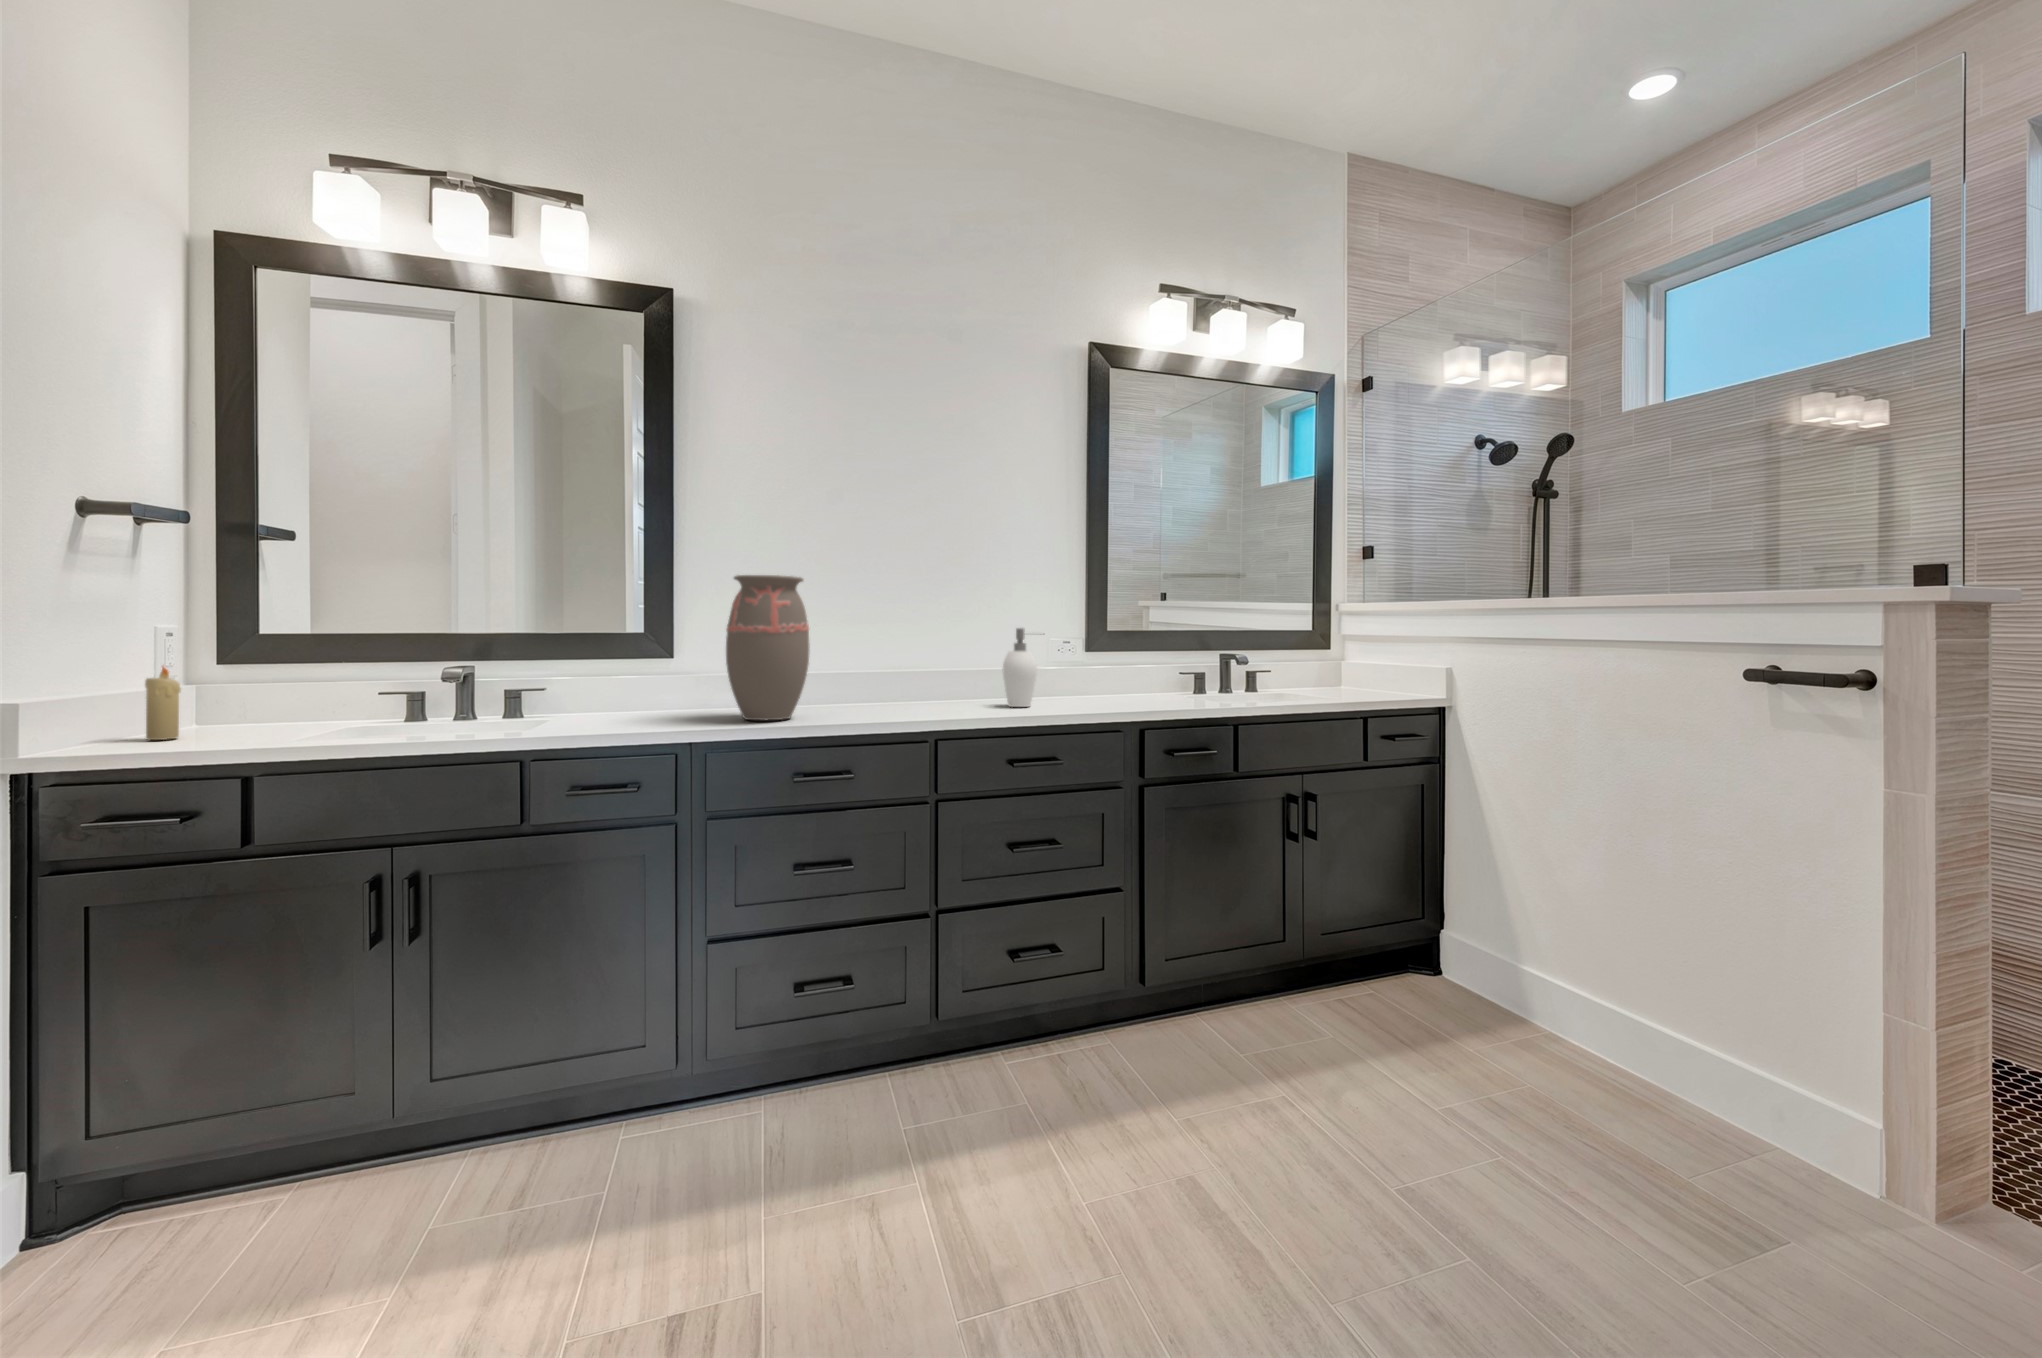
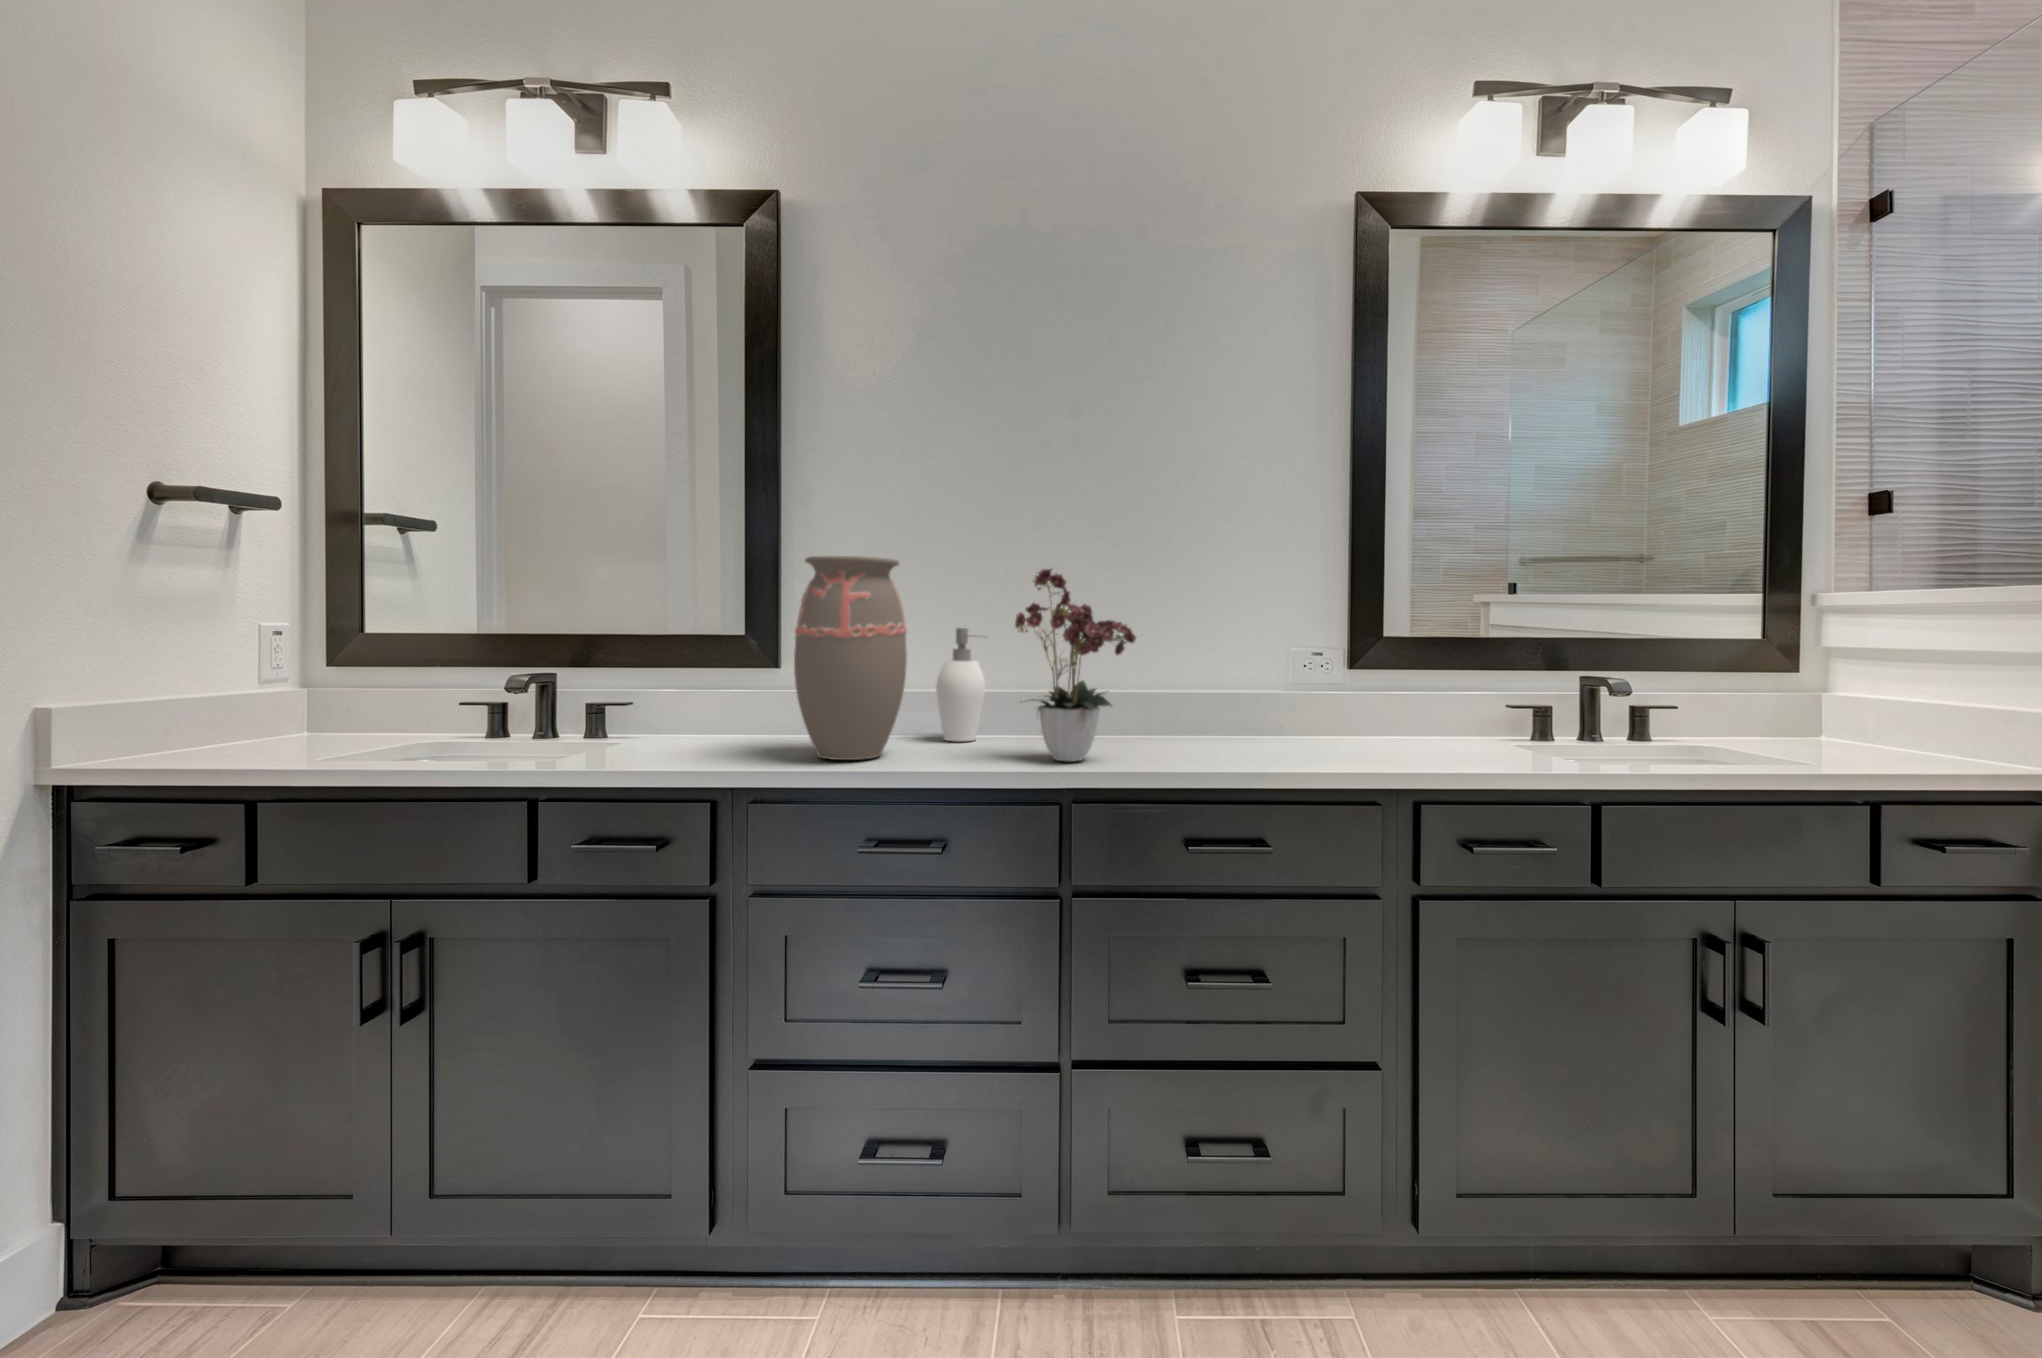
flower arrangement: none [884,580,977,715] -> present [1015,569,1136,761]
soap dispenser: present [1003,628,1037,707] -> present [936,628,985,741]
candle: present [145,666,181,740] -> none [199,667,235,752]

